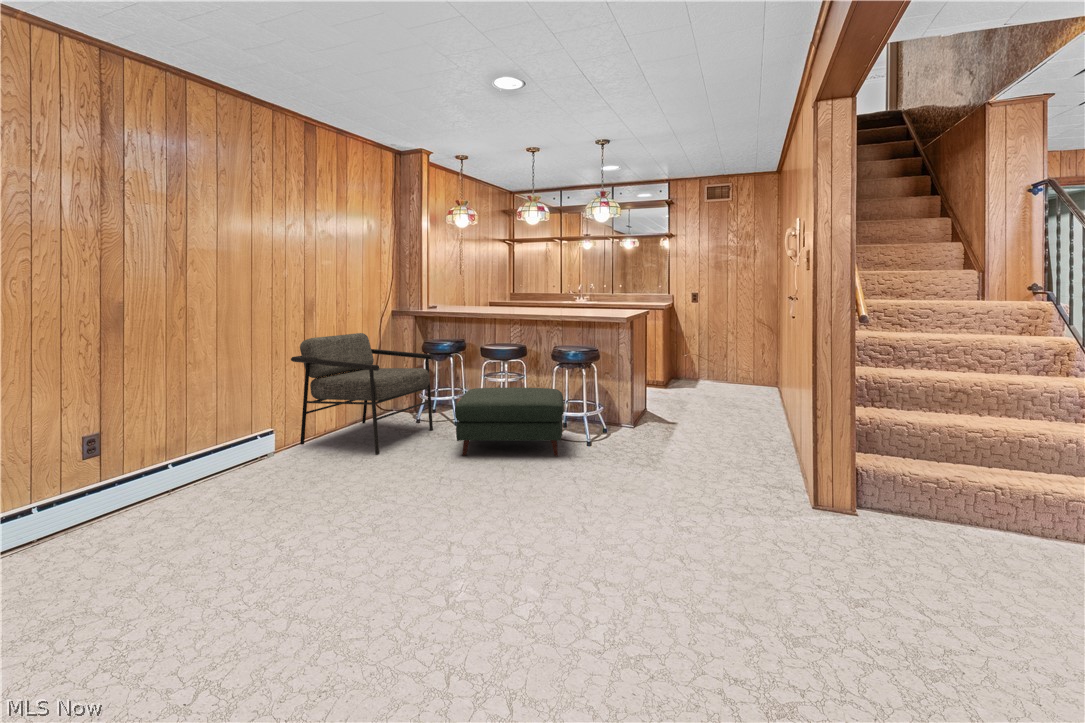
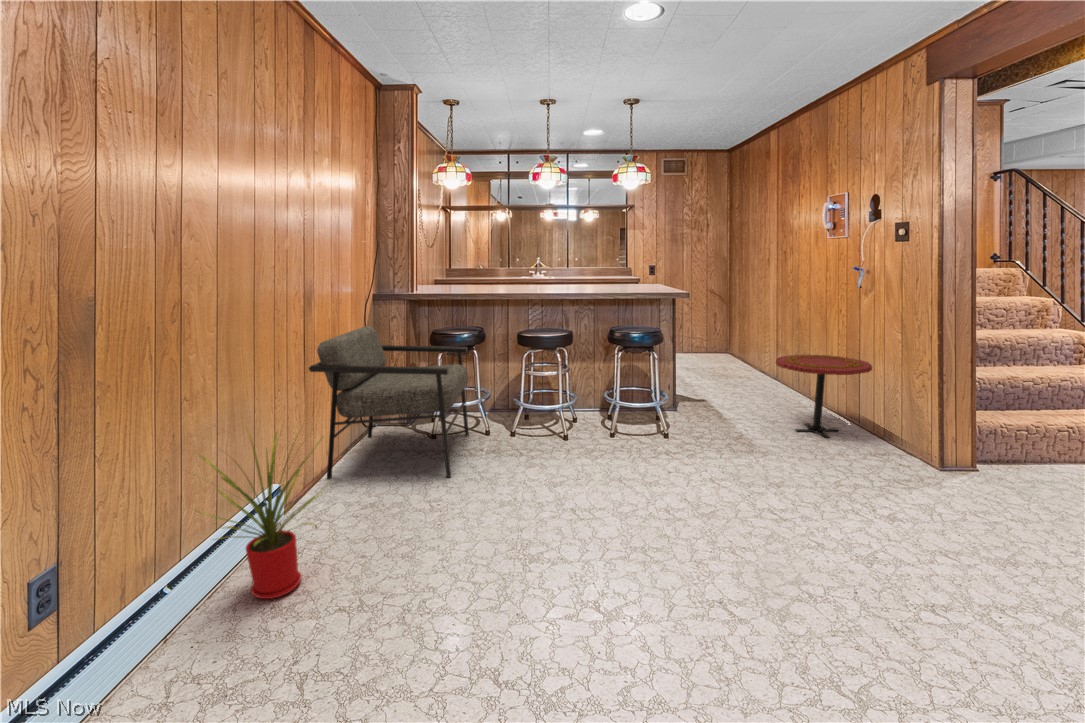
house plant: none [135,384,241,500] -> present [200,432,317,599]
side table: none [701,385,795,471] -> present [776,354,872,438]
ottoman: present [455,388,564,456] -> none [520,375,656,463]

